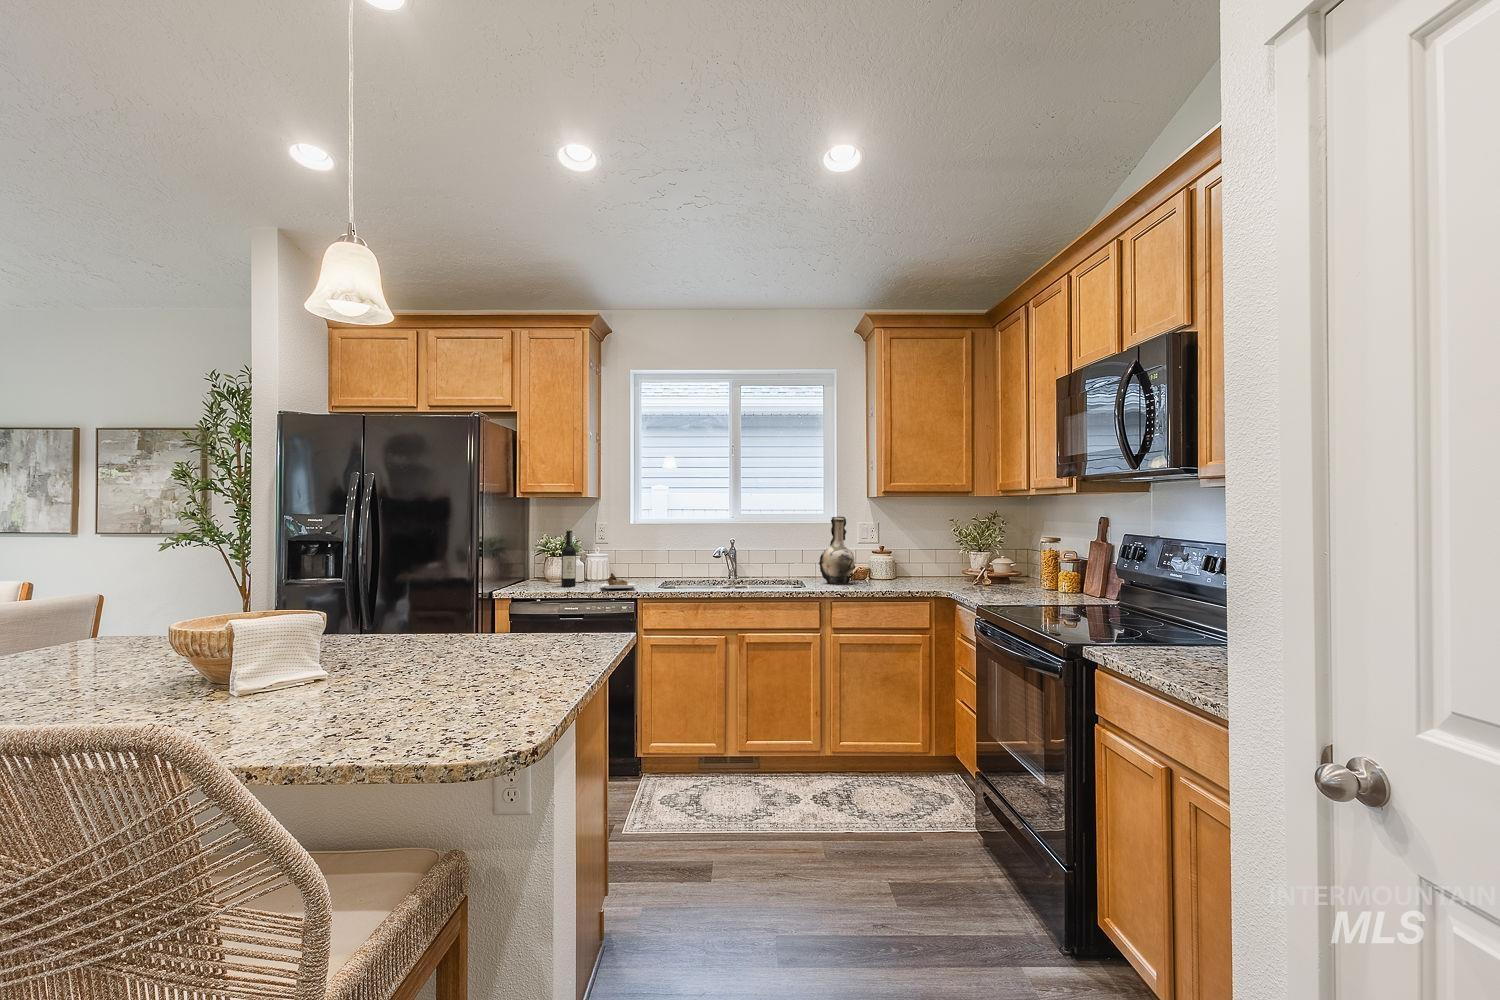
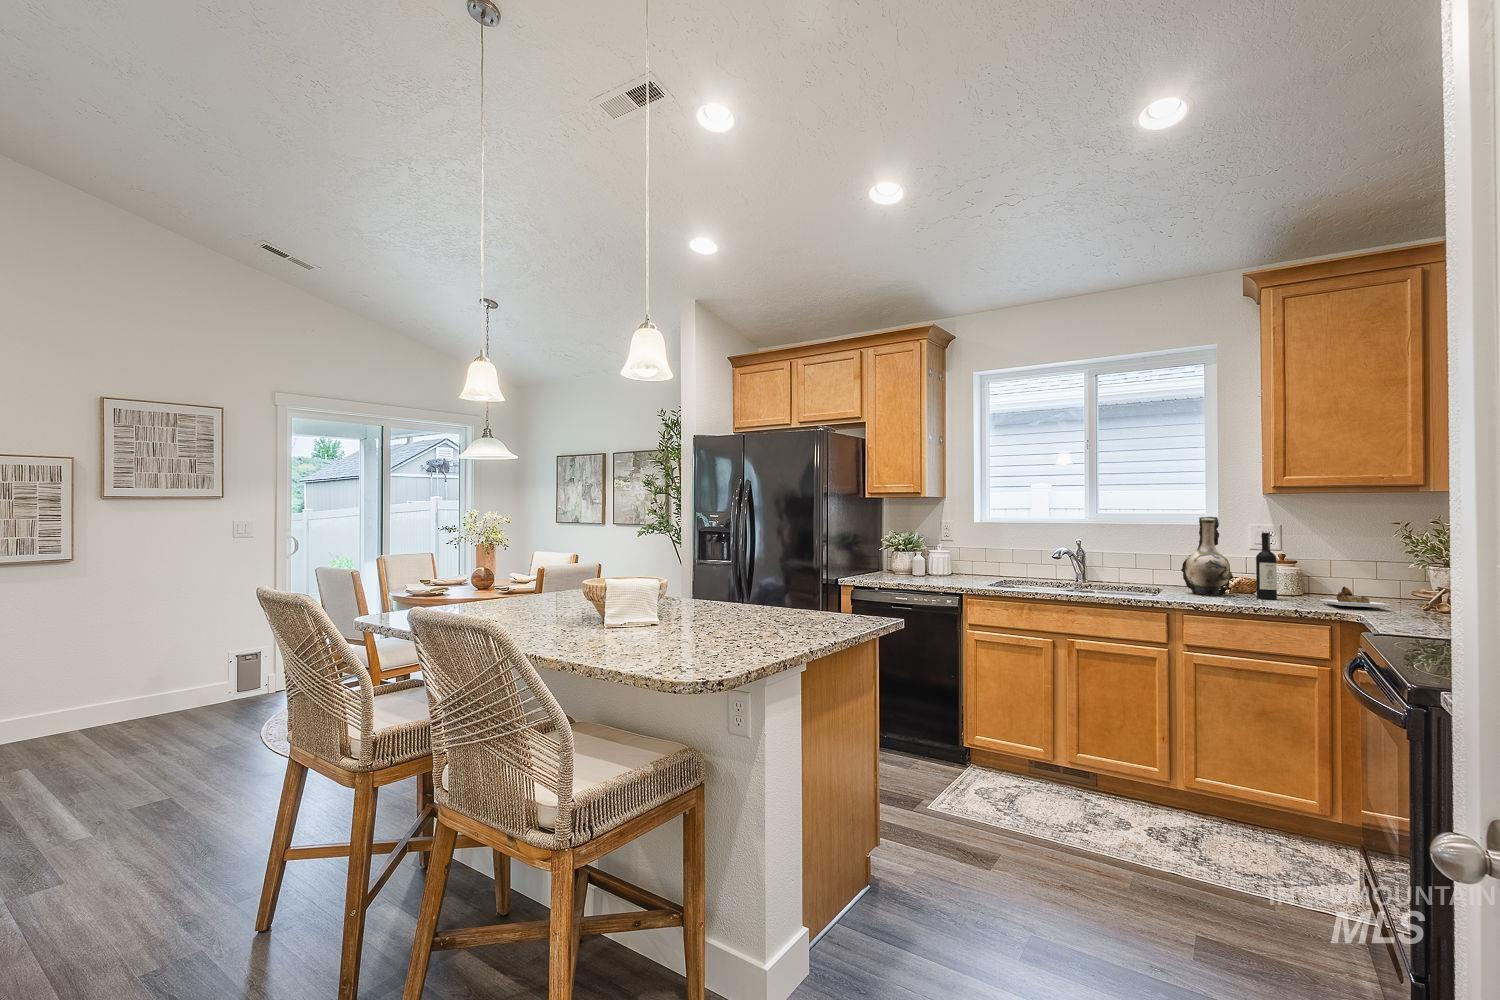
wine bottle: present [561,531,636,588] -> present [1256,533,1390,608]

